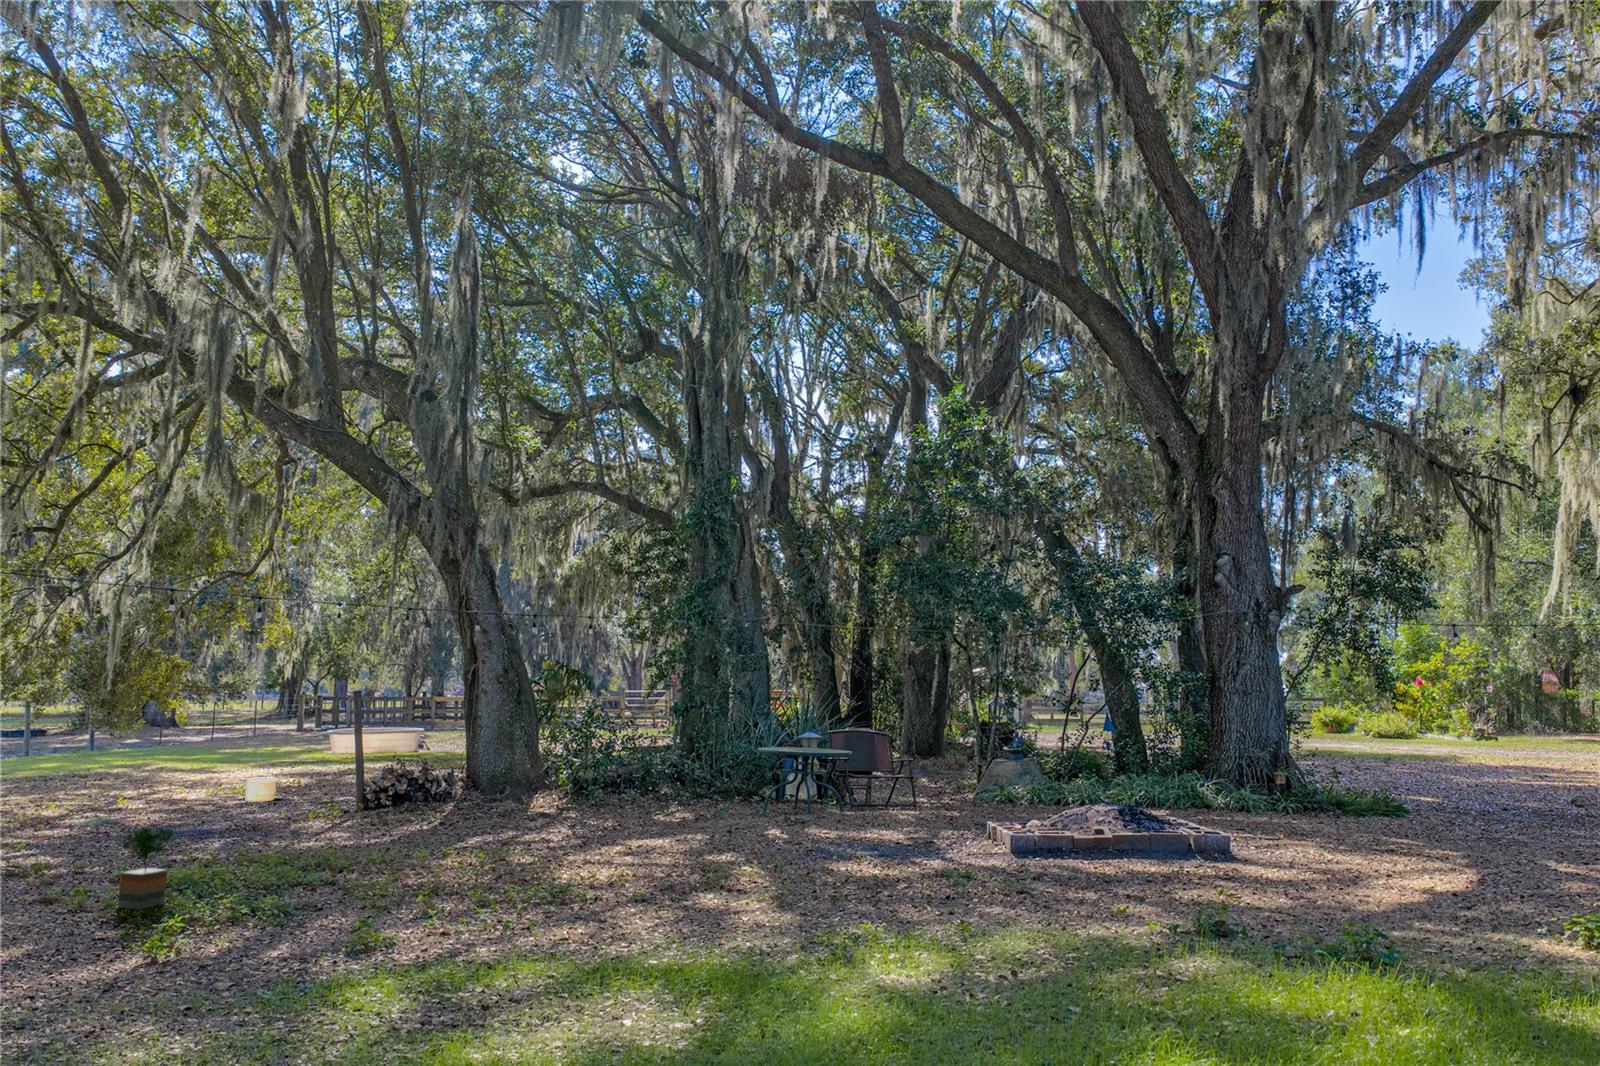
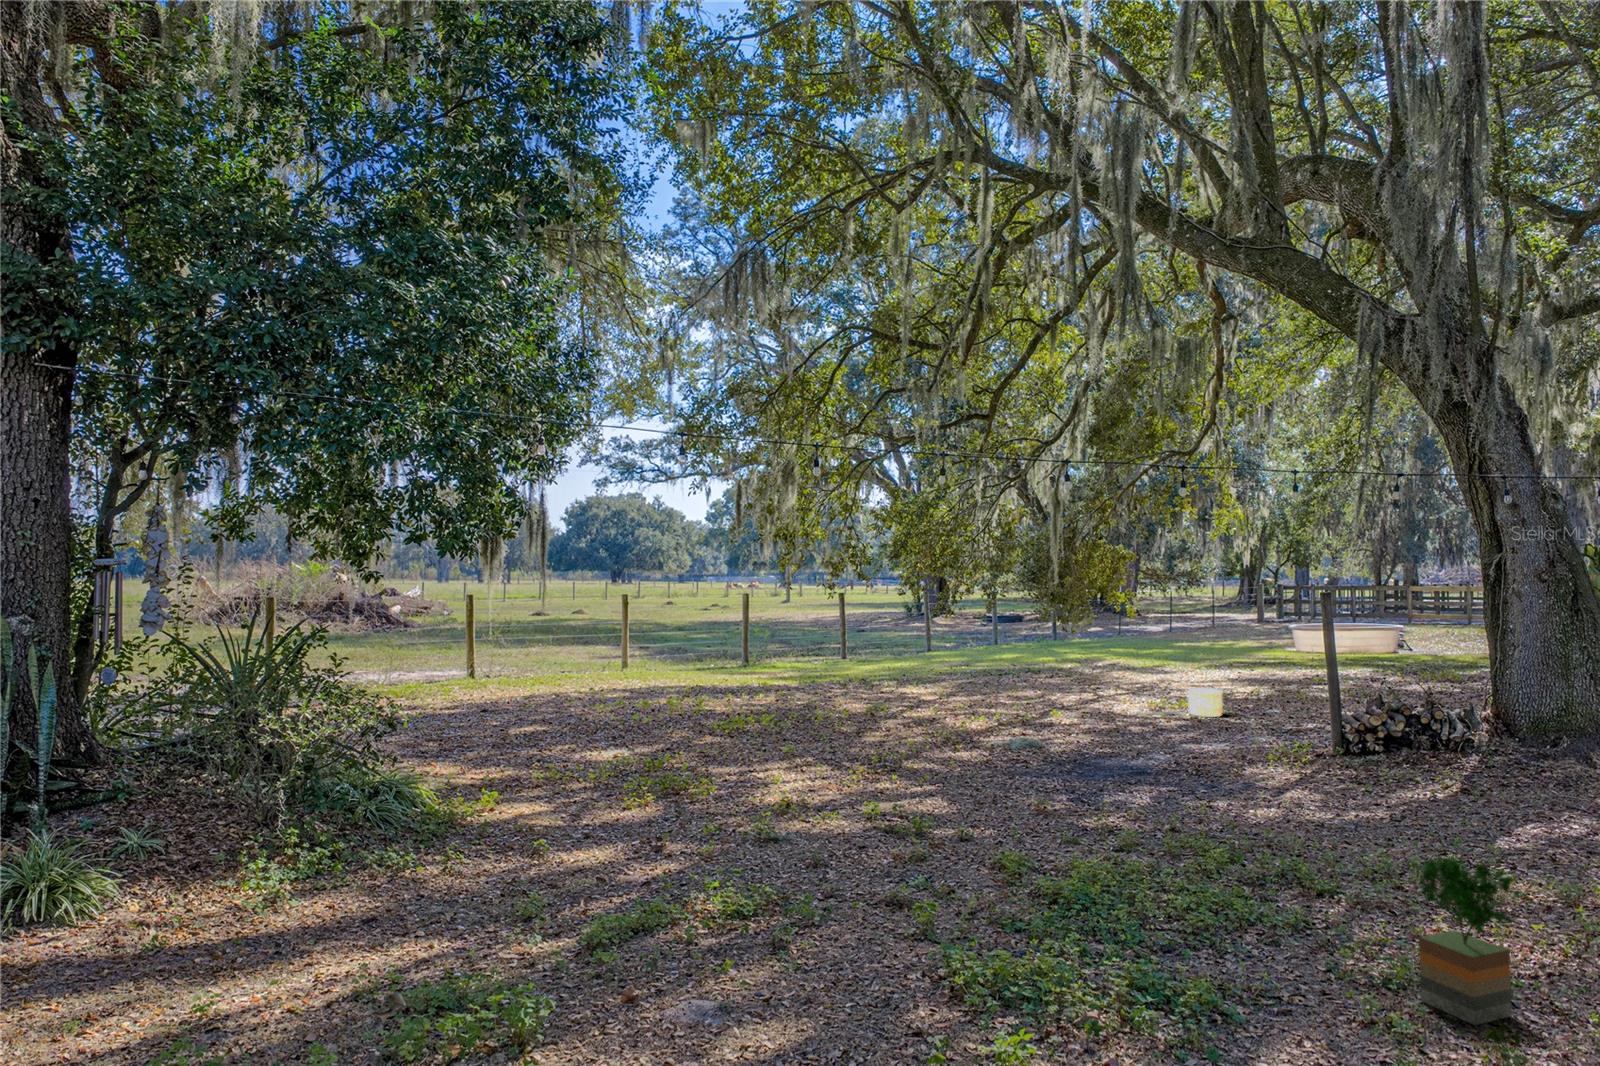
potted tree: present [118,828,180,910] -> present [1417,857,1527,1025]

